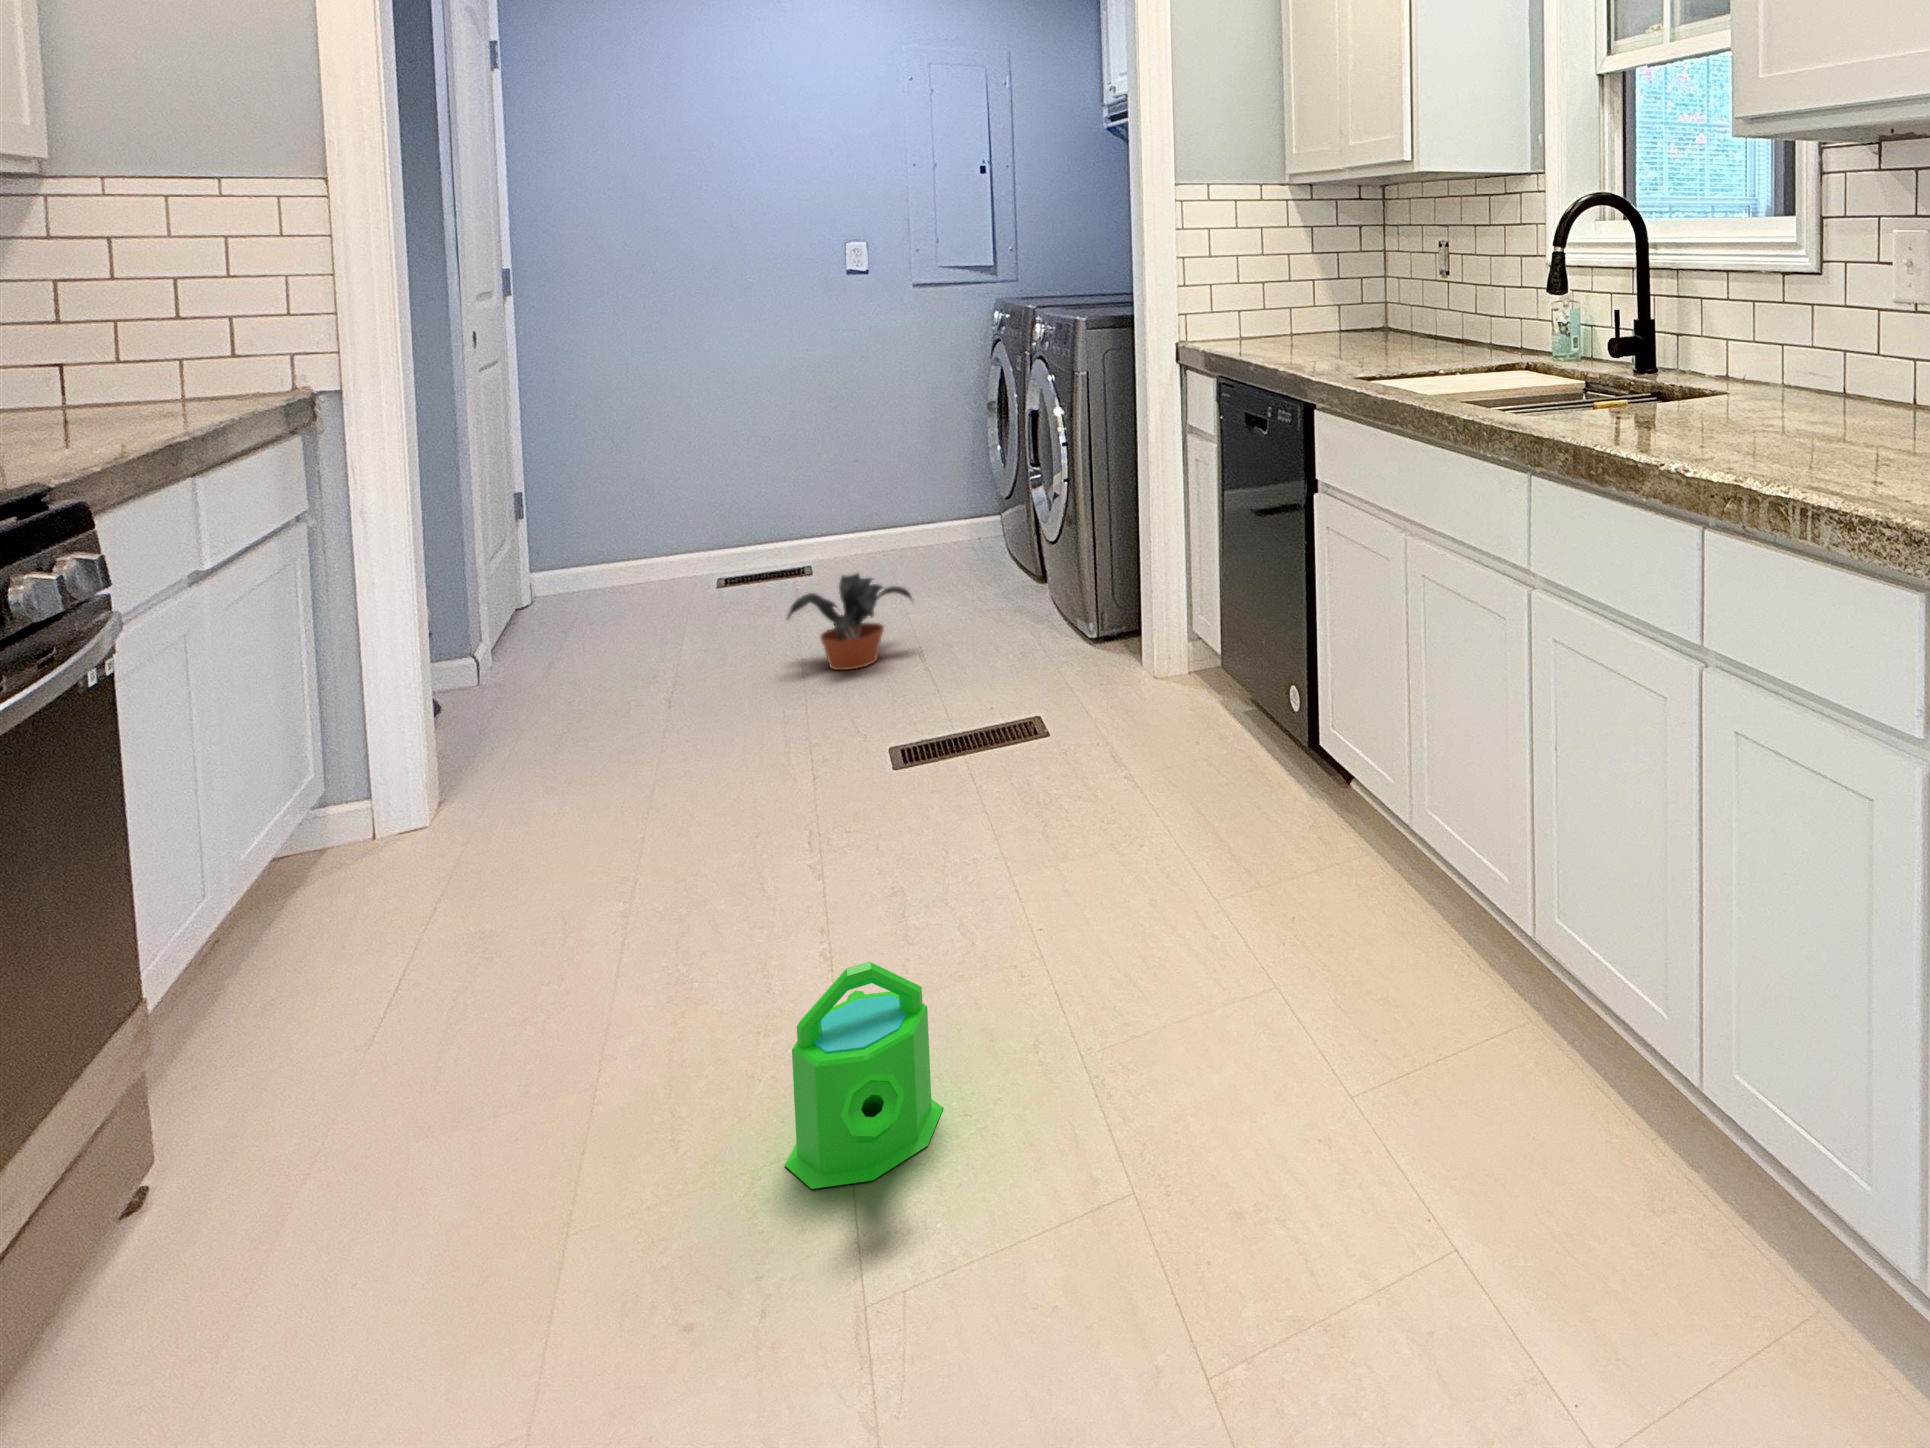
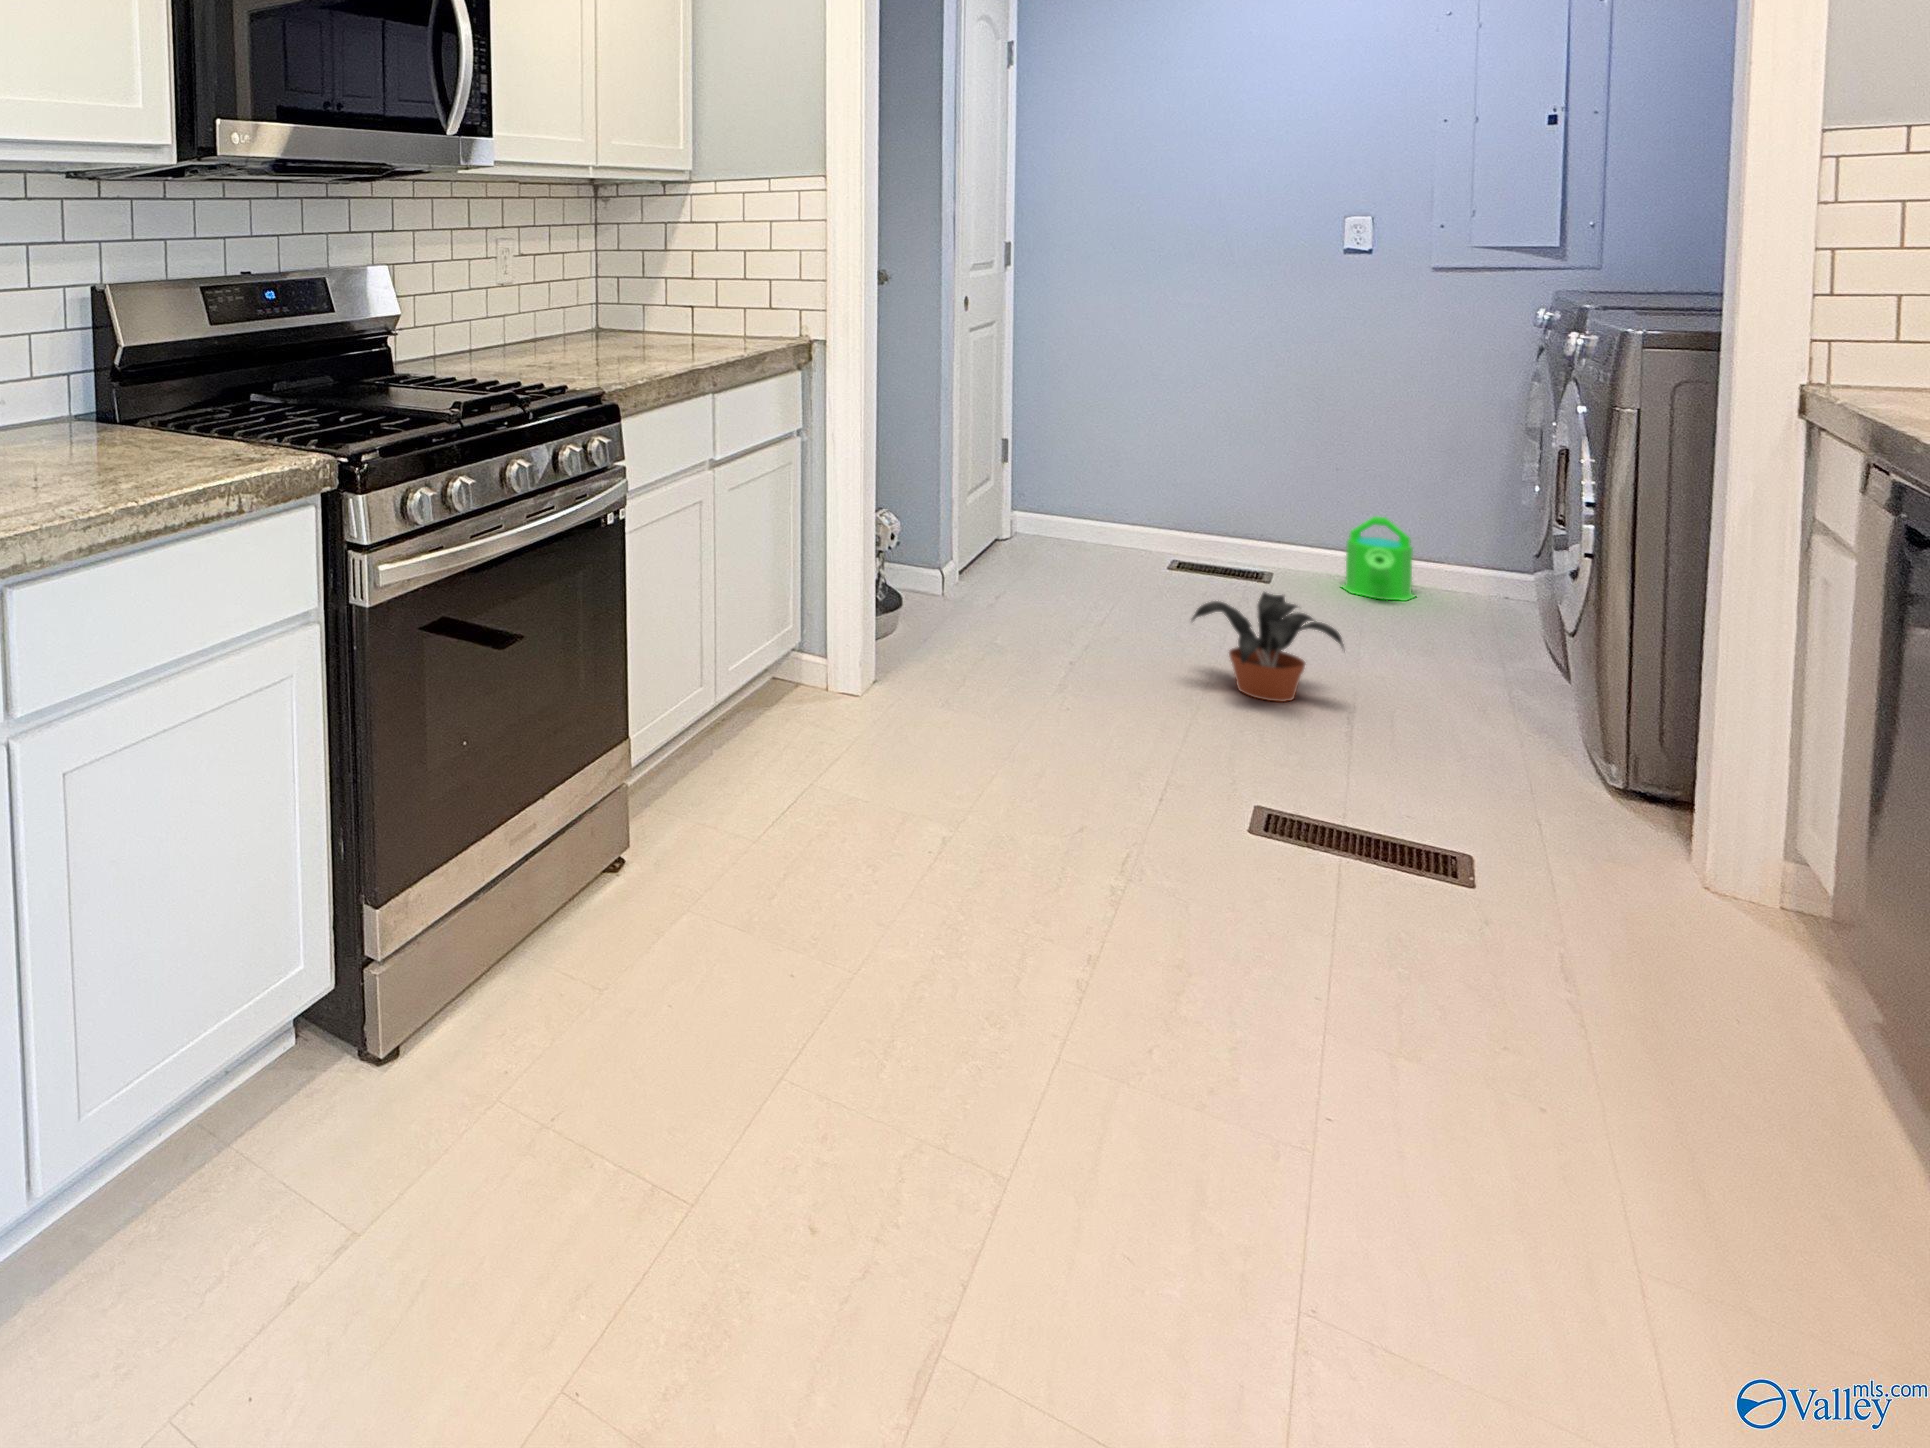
watering can: present [785,962,943,1189] -> present [1342,517,1415,601]

